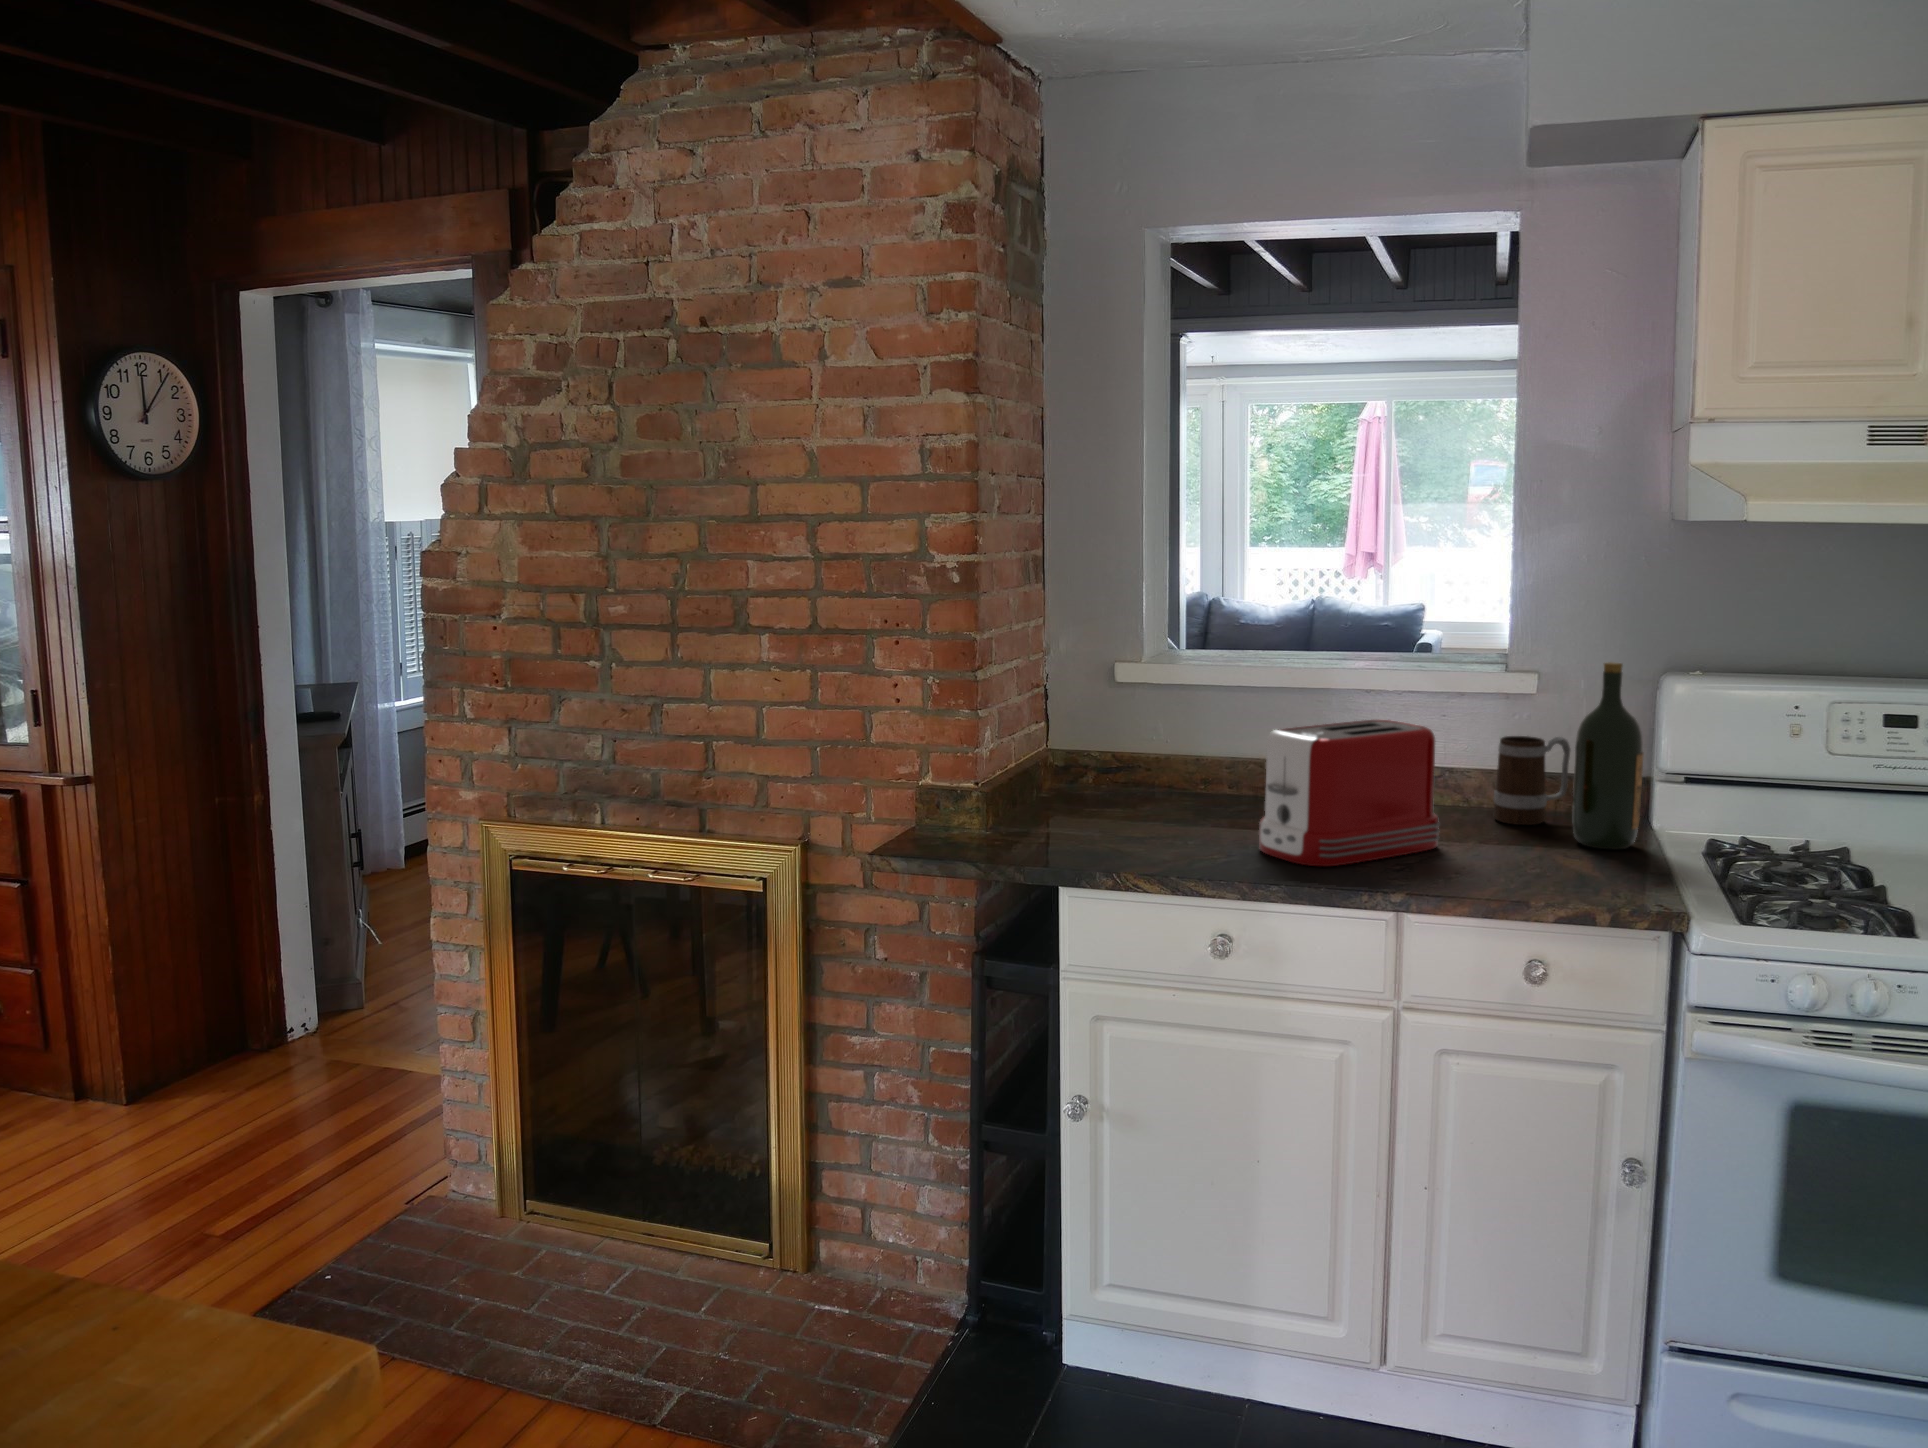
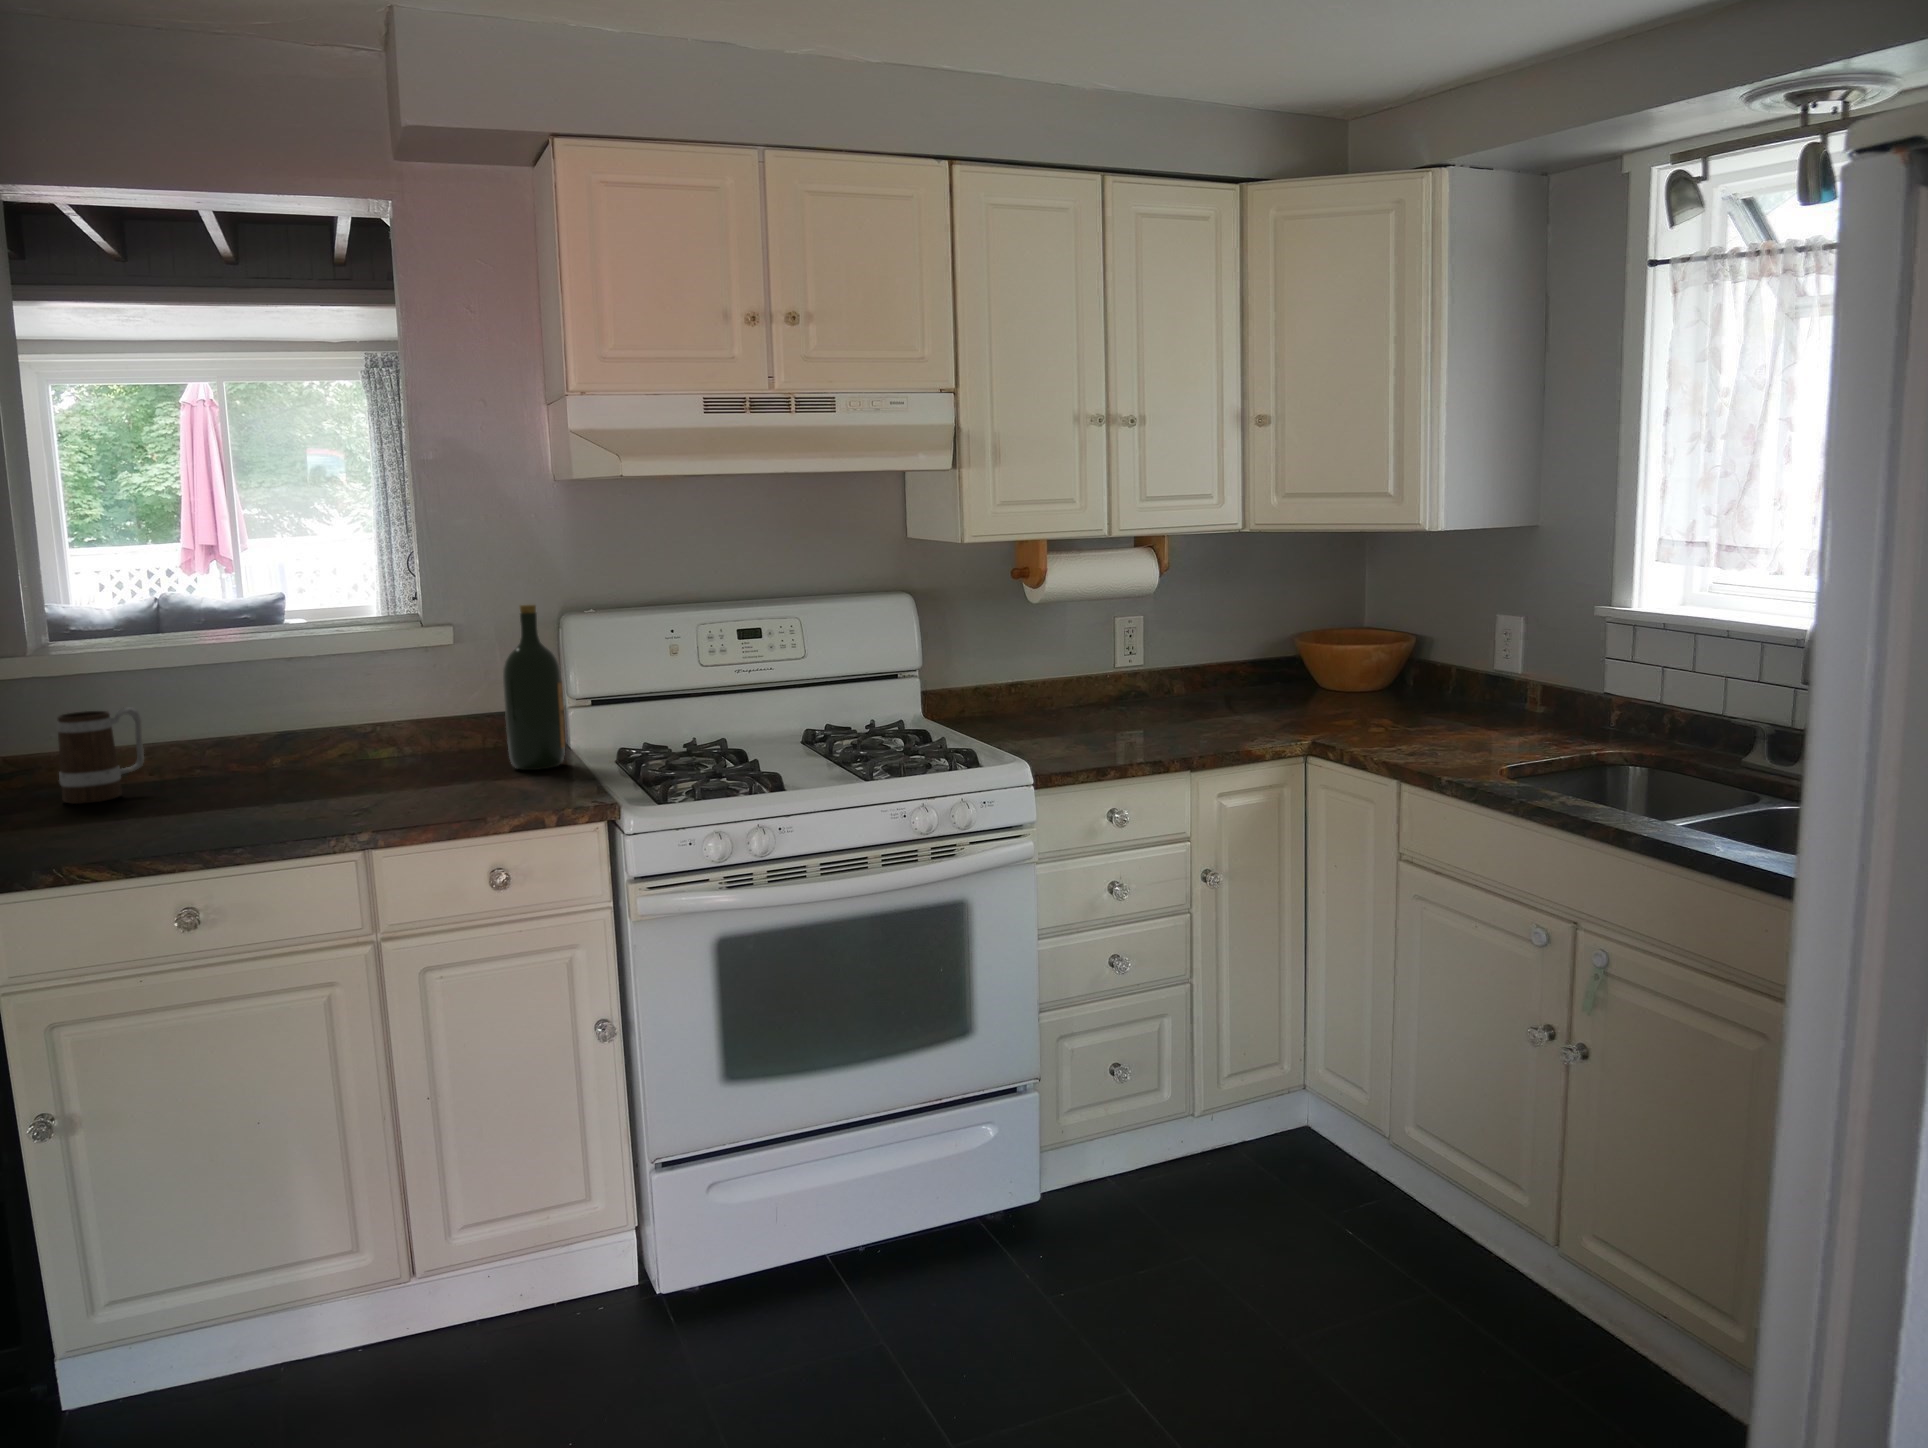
toaster: present [1259,720,1439,866] -> none [197,678,390,826]
mug: present [1494,736,1570,825] -> present [57,707,144,804]

